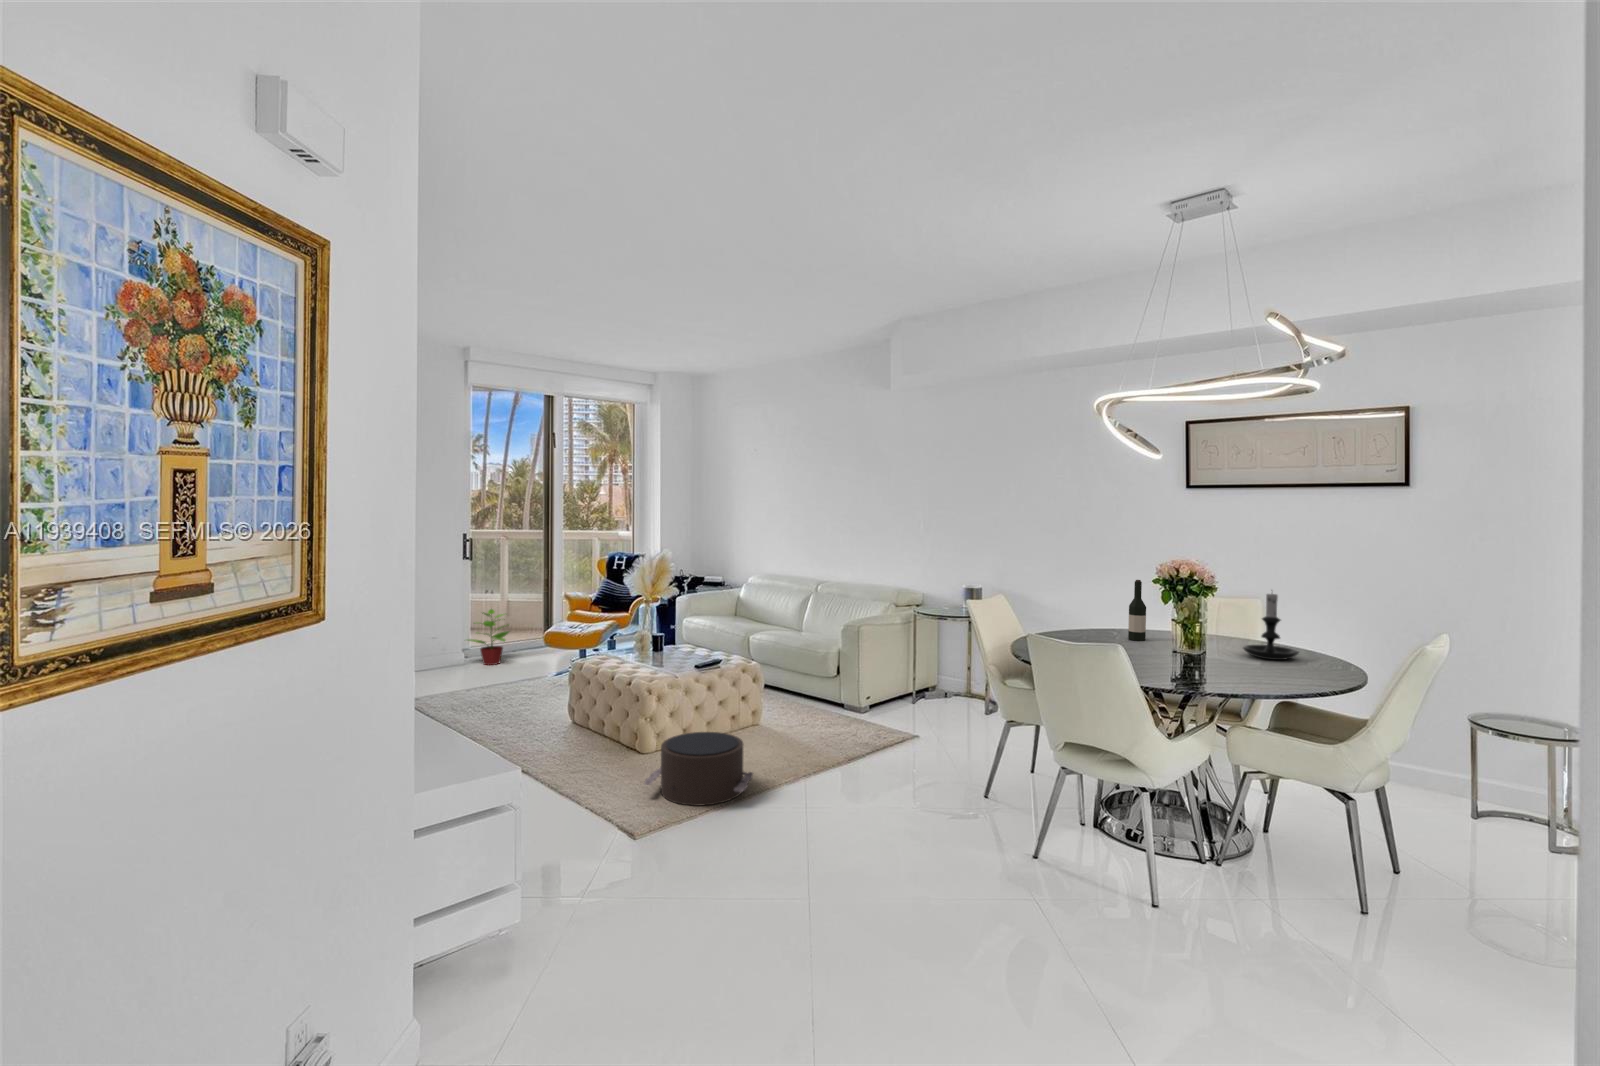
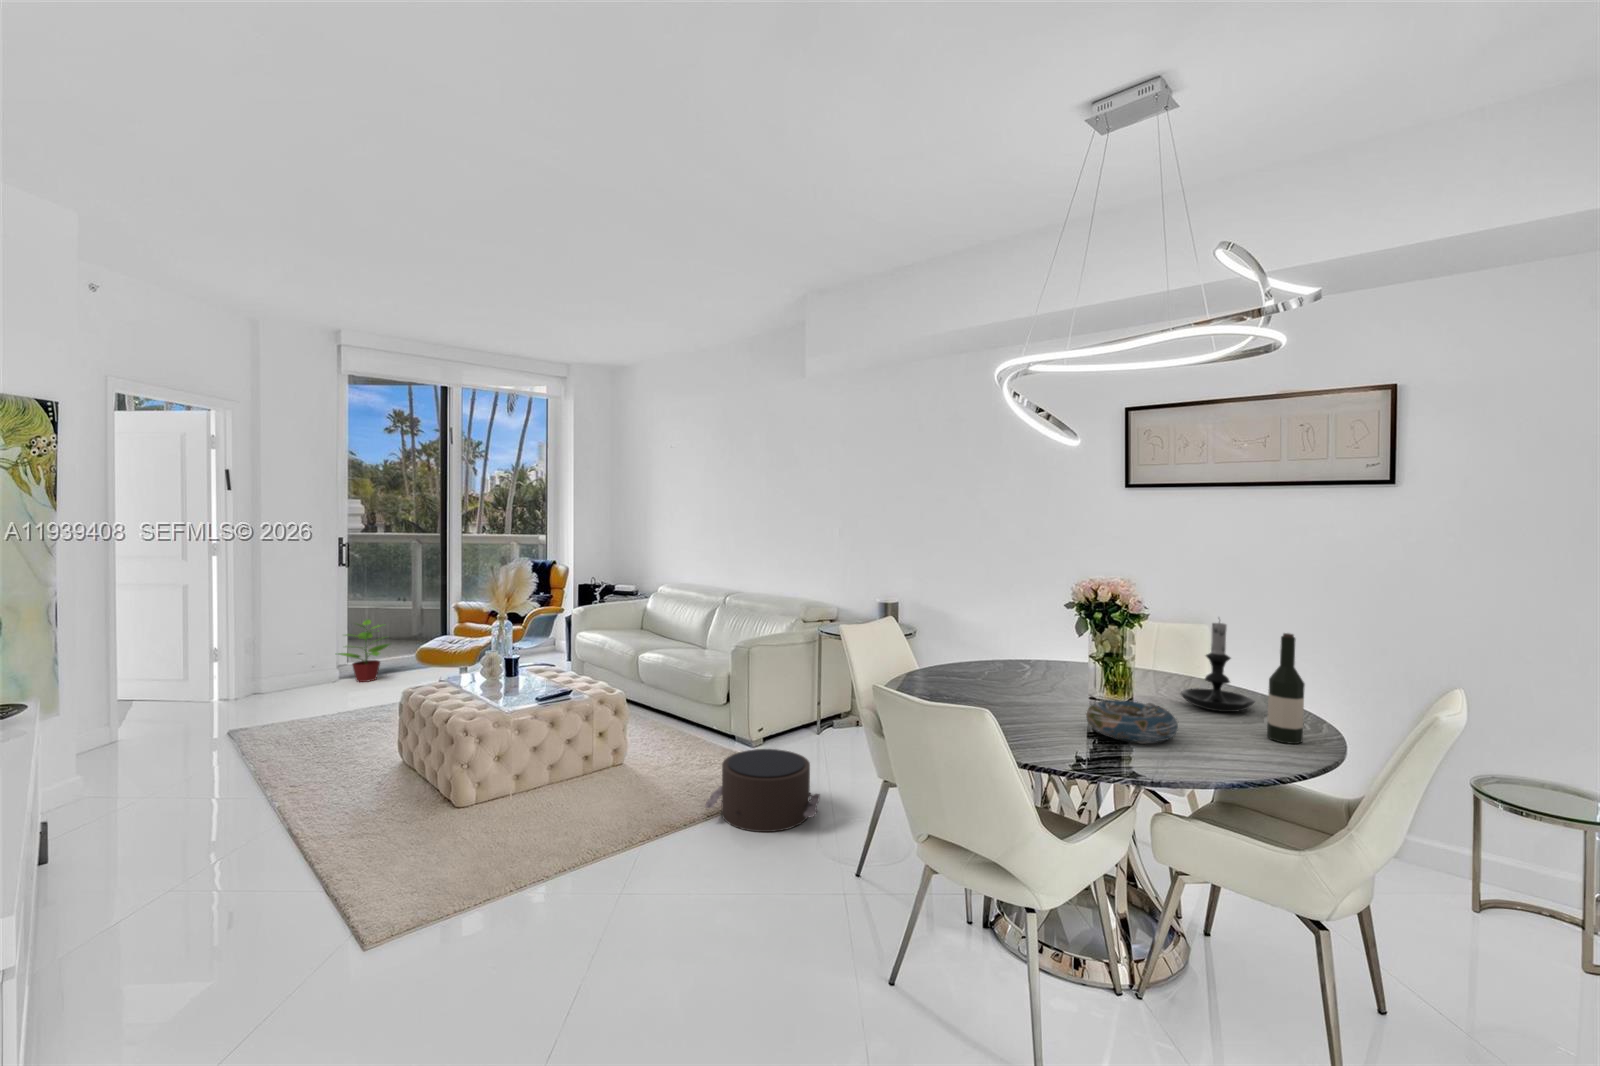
wine bottle: present [1128,580,1146,641] -> present [1267,633,1305,744]
decorative bowl: none [1174,649,1245,678] -> present [1086,700,1178,744]
pouf: present [644,732,753,806] -> present [705,749,820,832]

